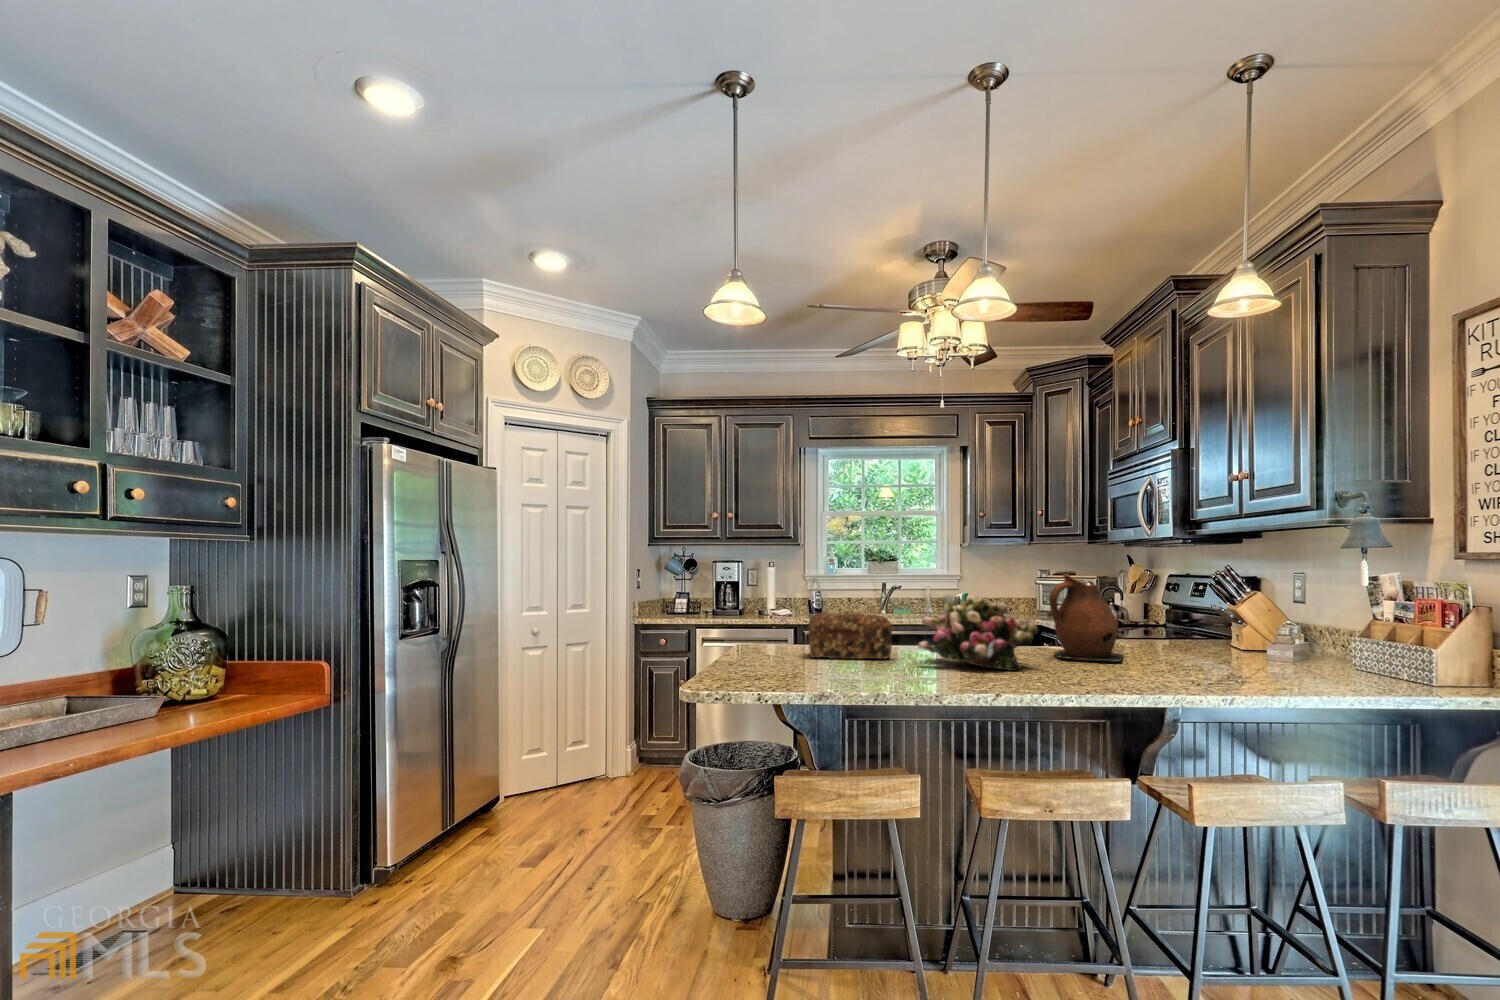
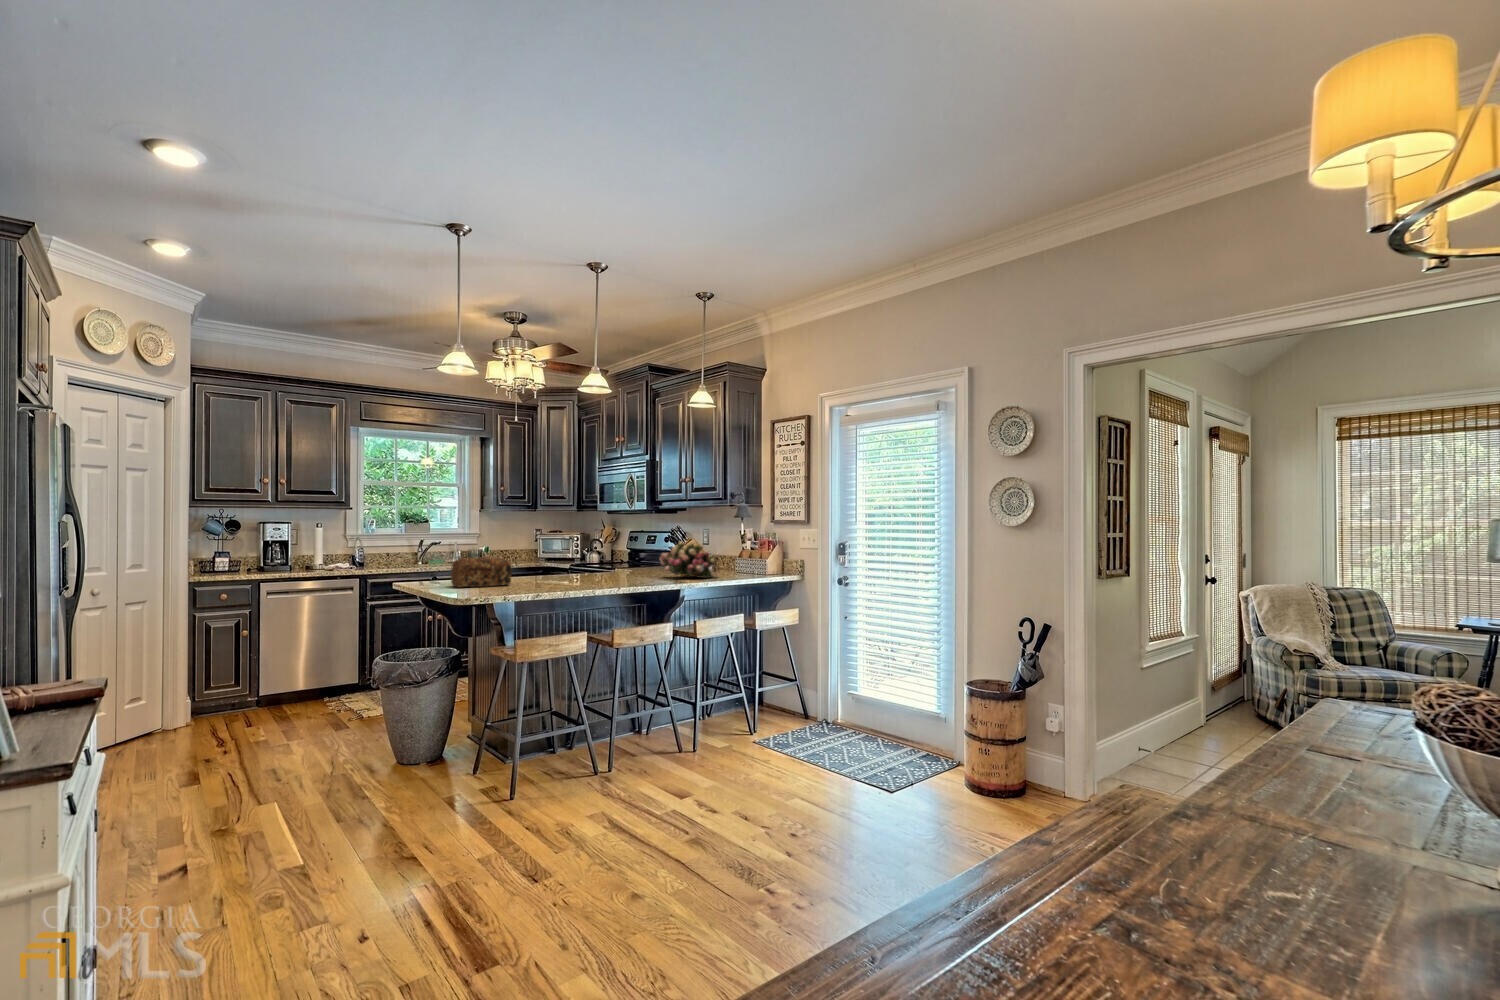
ceramic pitcher: present [1049,575,1124,663] -> none [595,531,635,579]
flower arrangement: present [918,595,1038,670] -> present [660,541,717,578]

